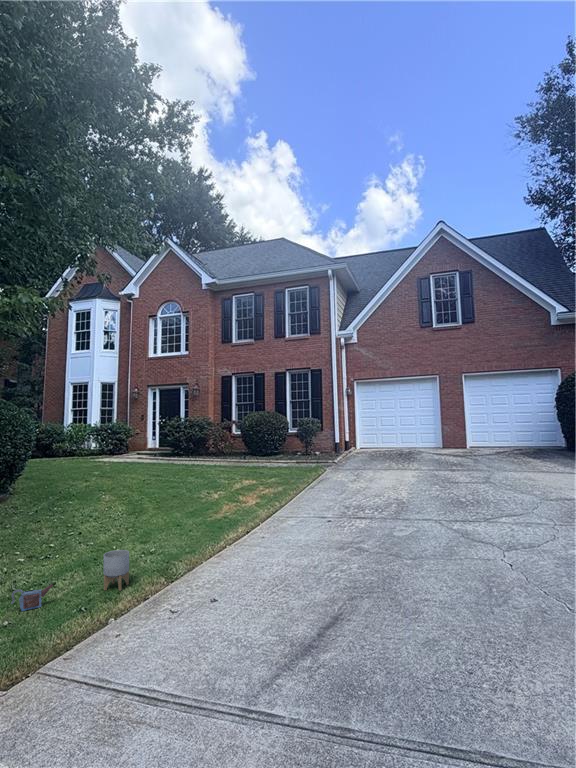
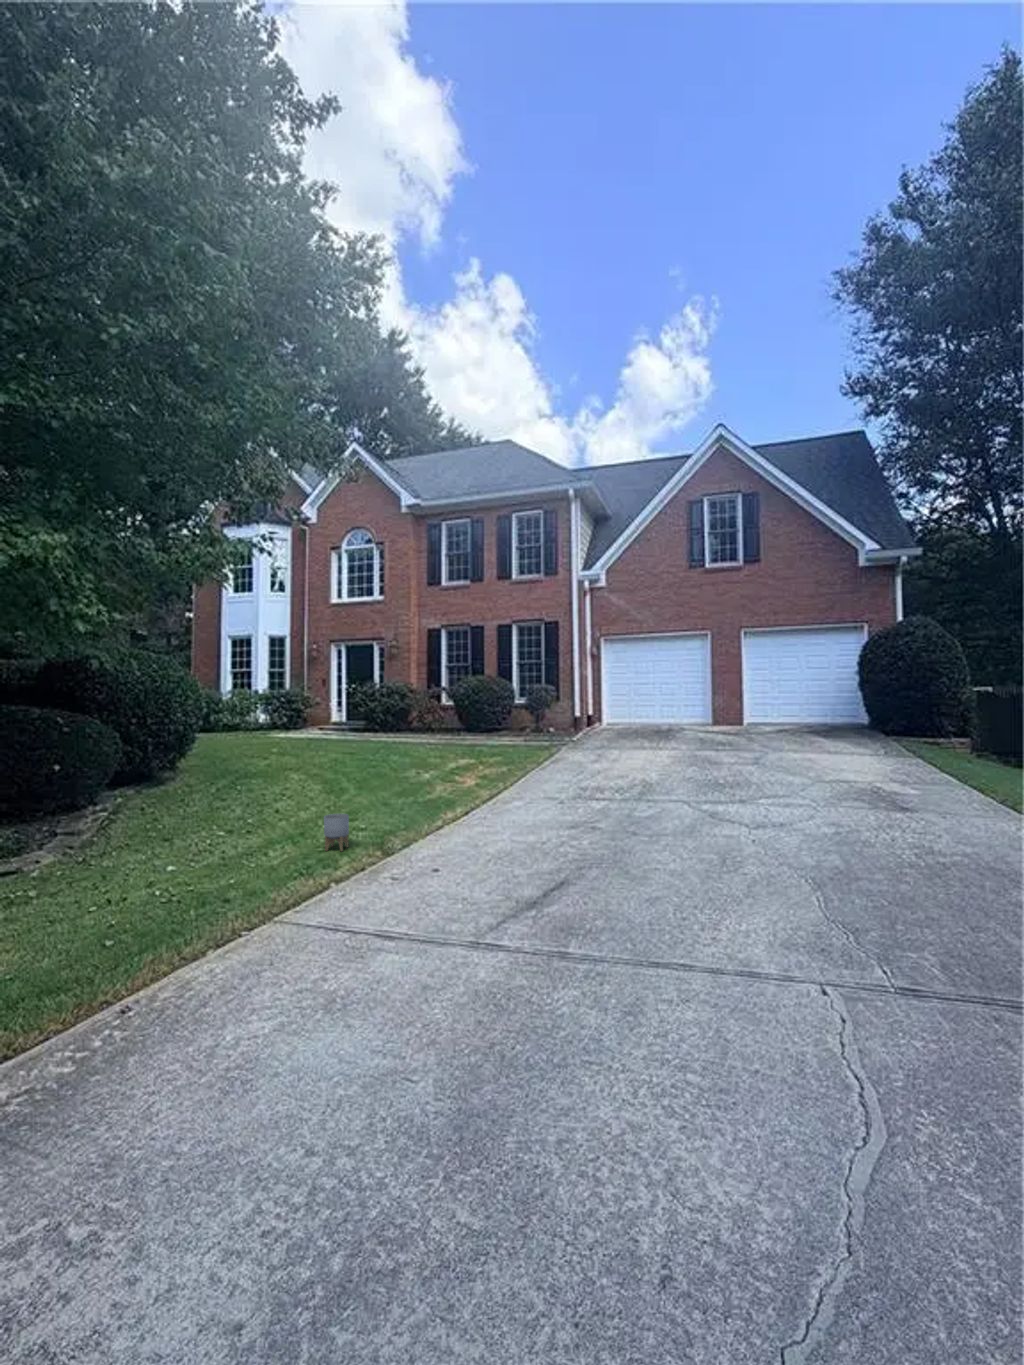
watering can: present [11,584,53,611] -> none [241,841,279,865]

